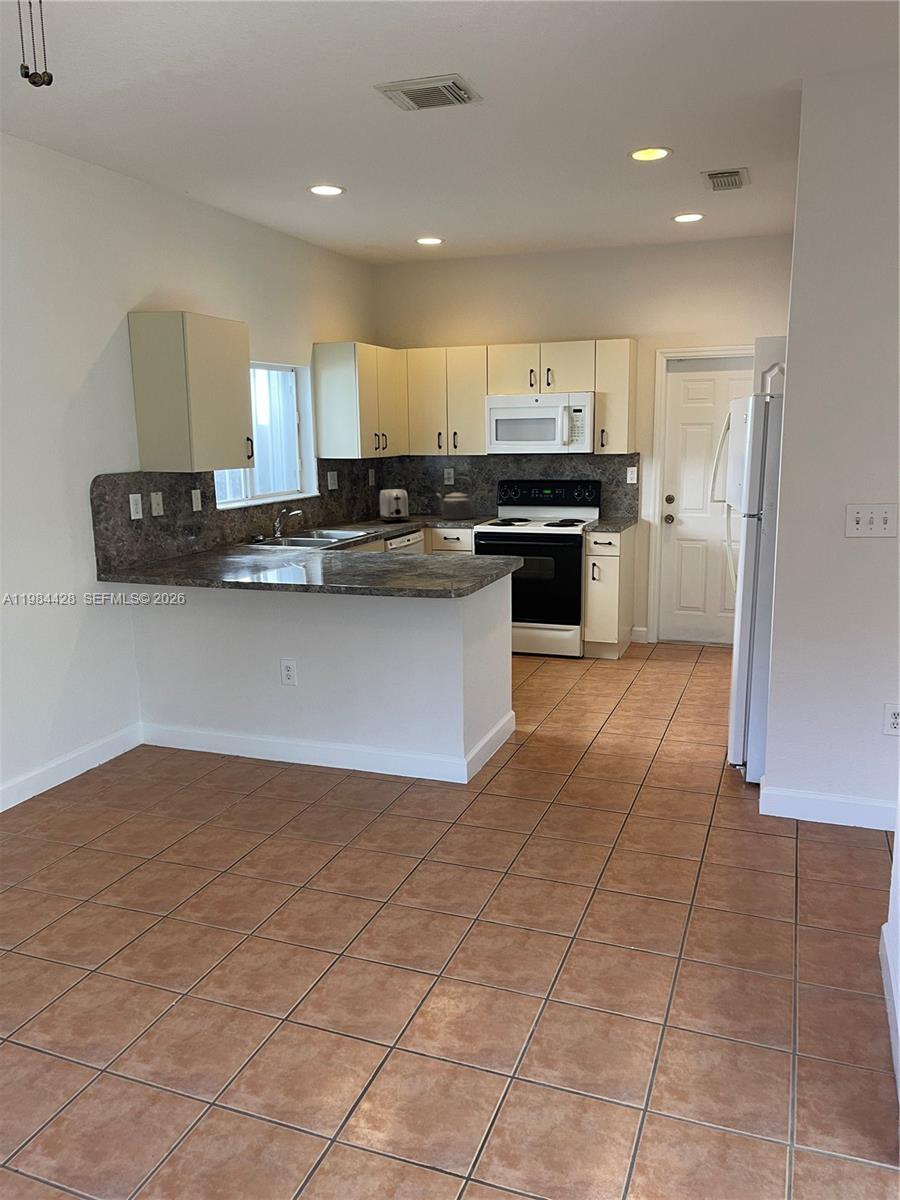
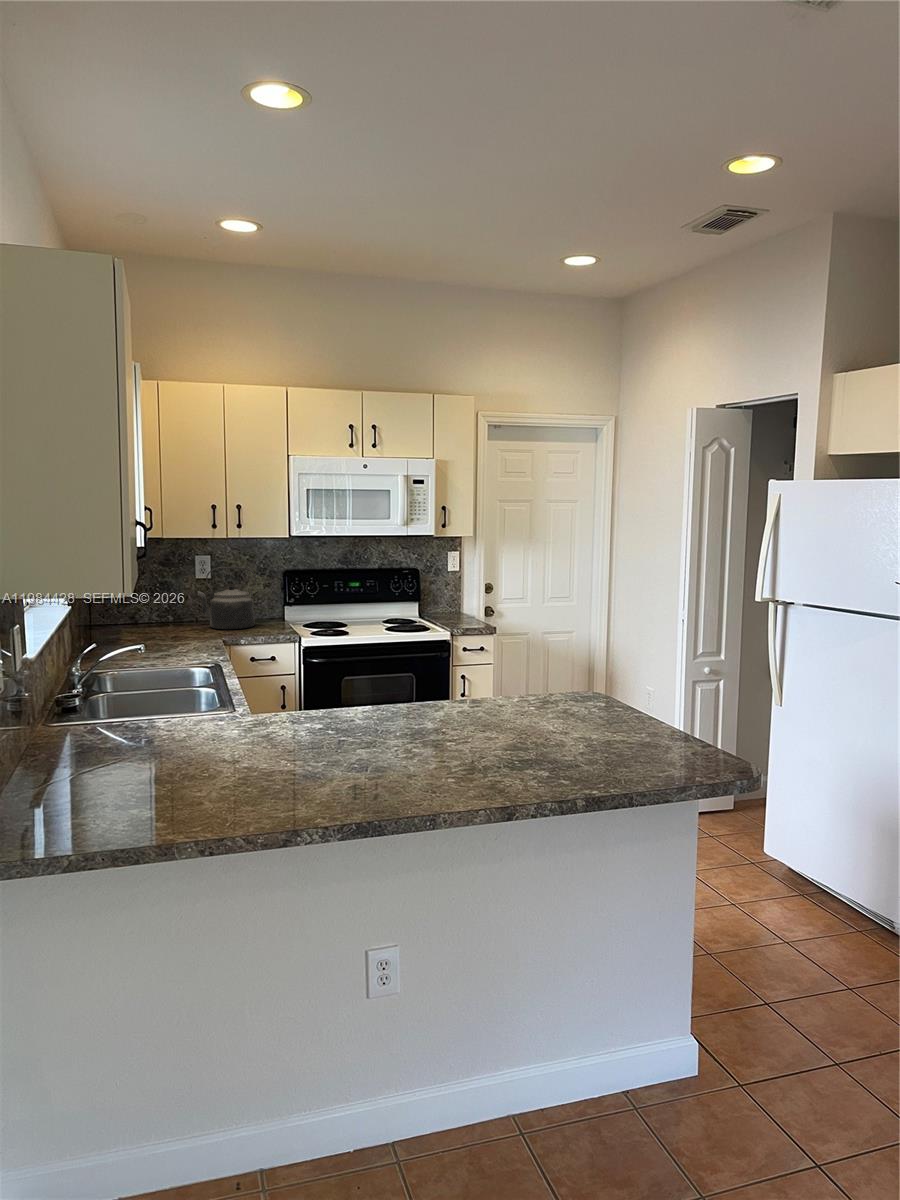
toaster: present [380,489,408,522] -> none [109,587,173,640]

